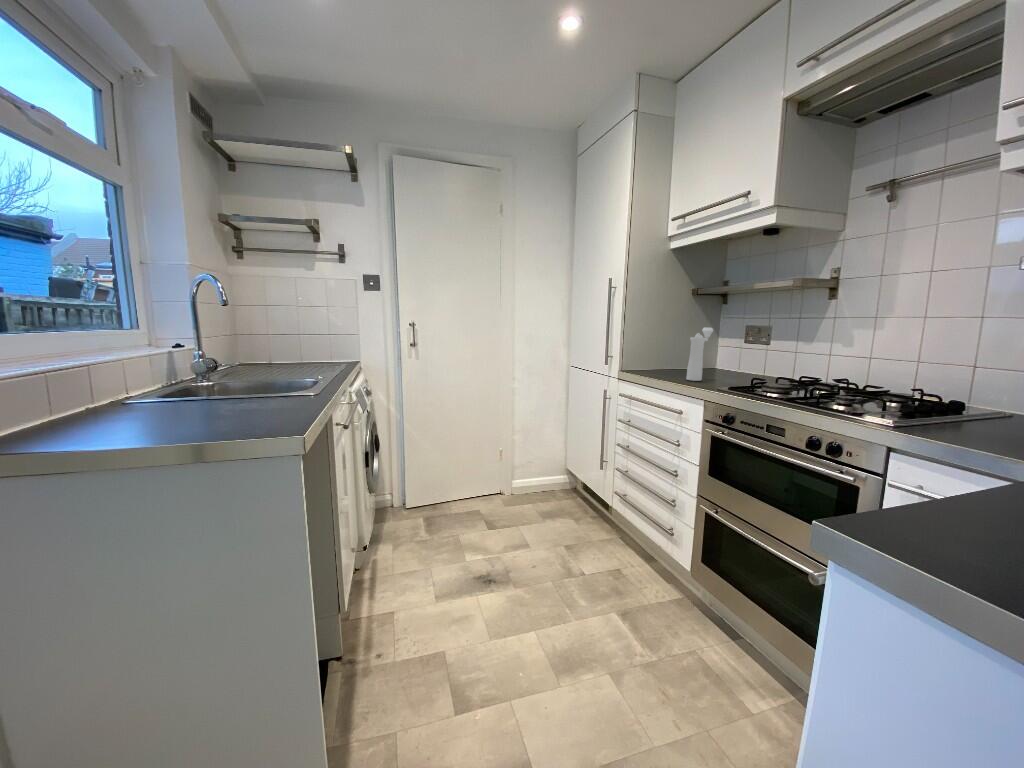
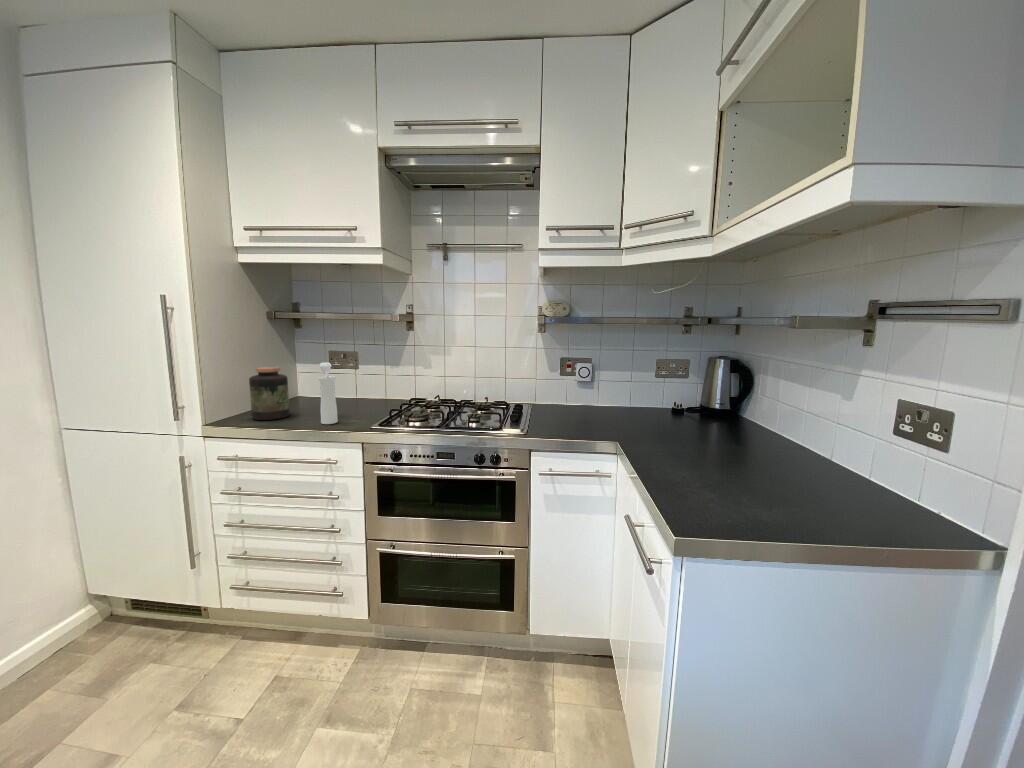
jar: none [650,330,681,373] -> present [249,367,290,420]

